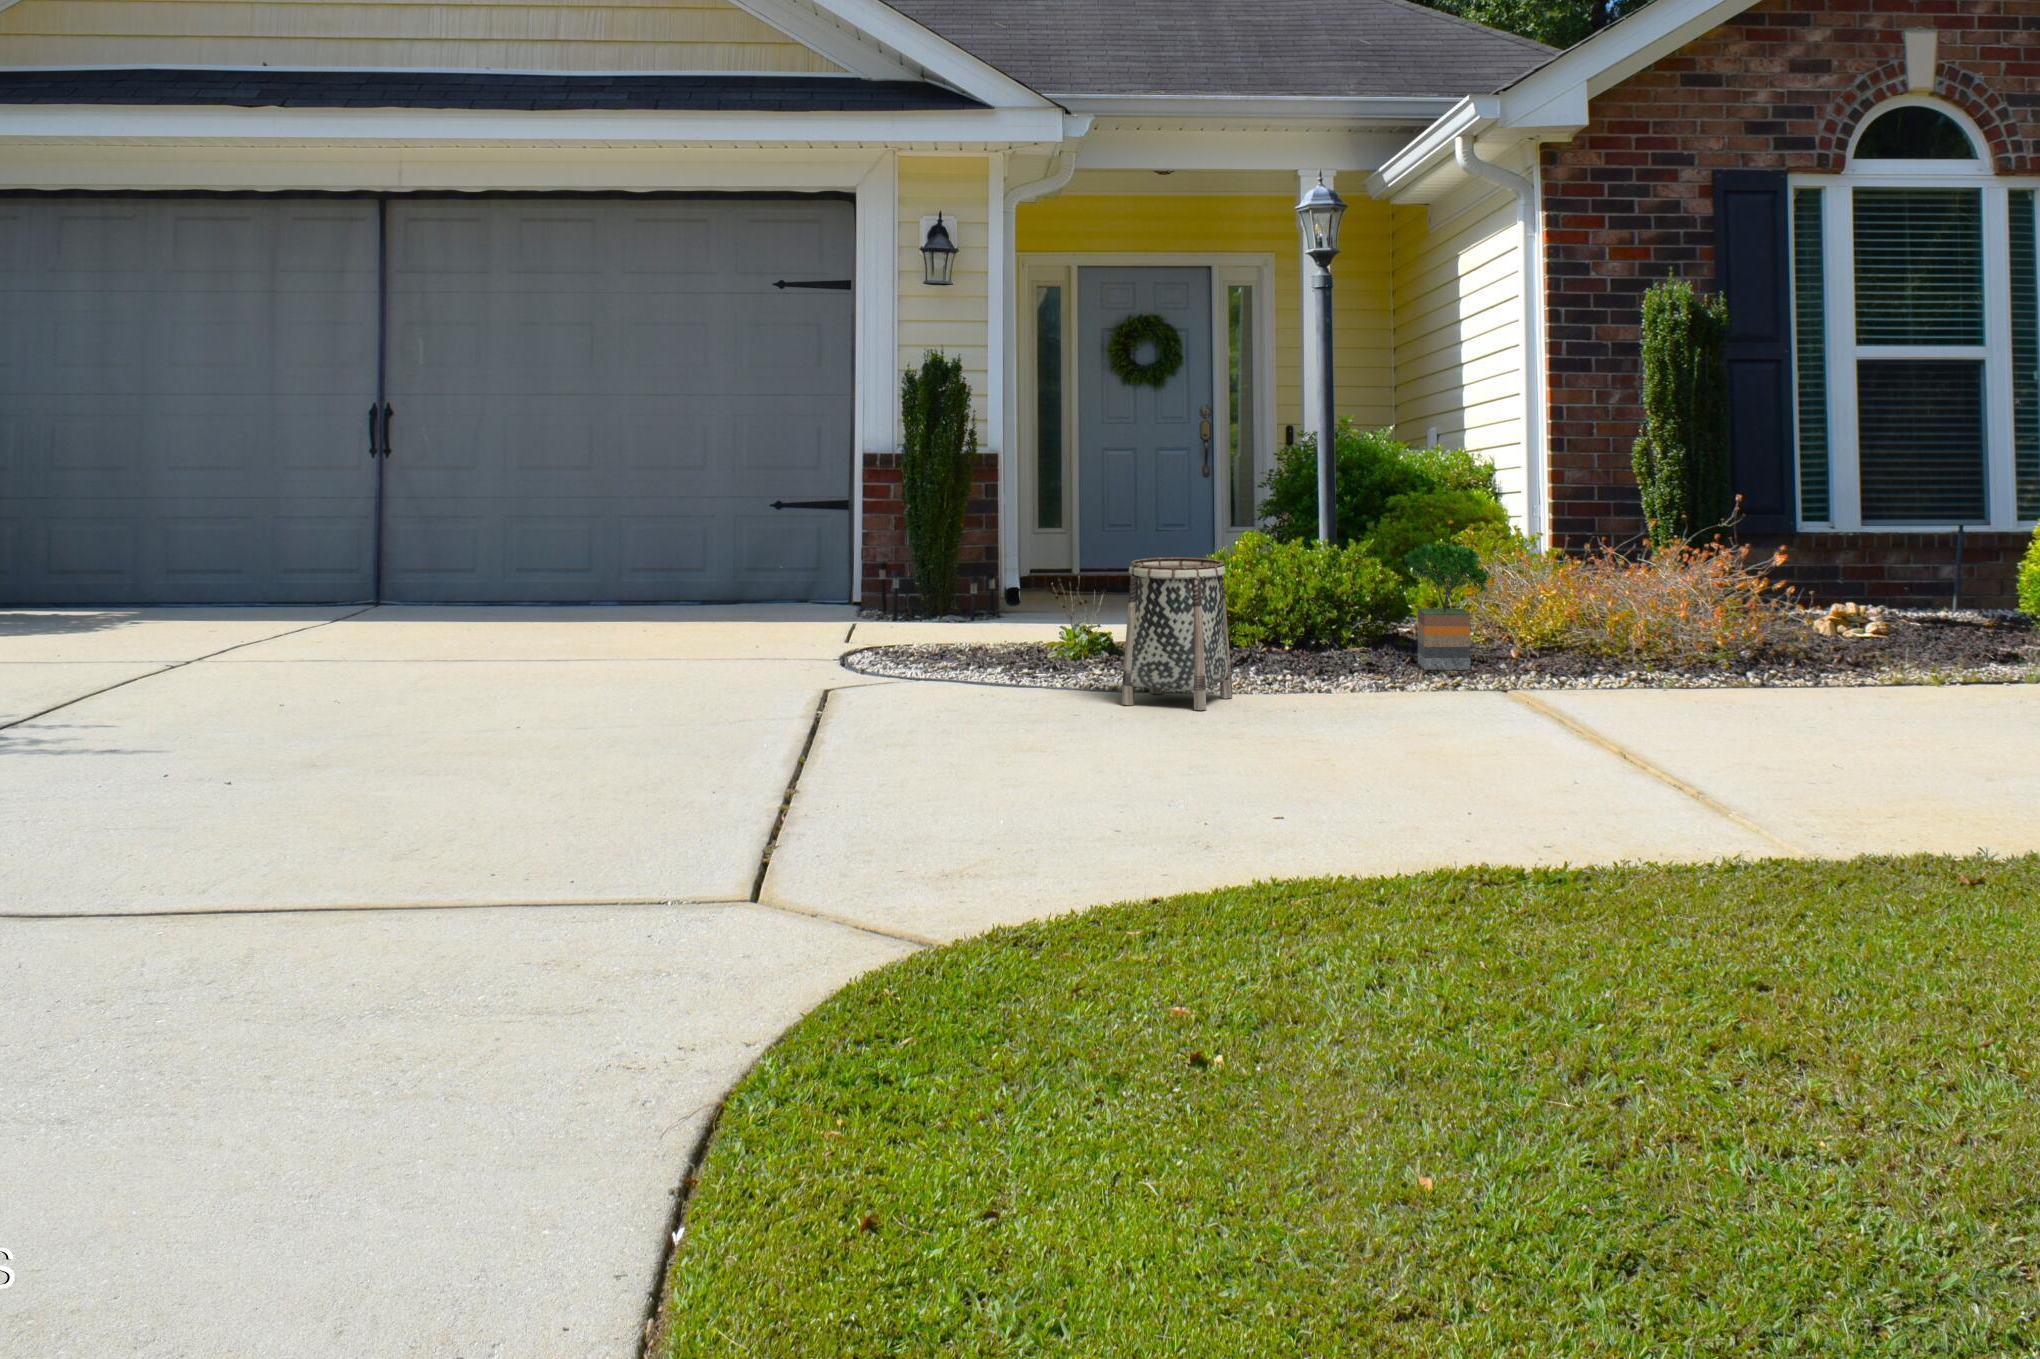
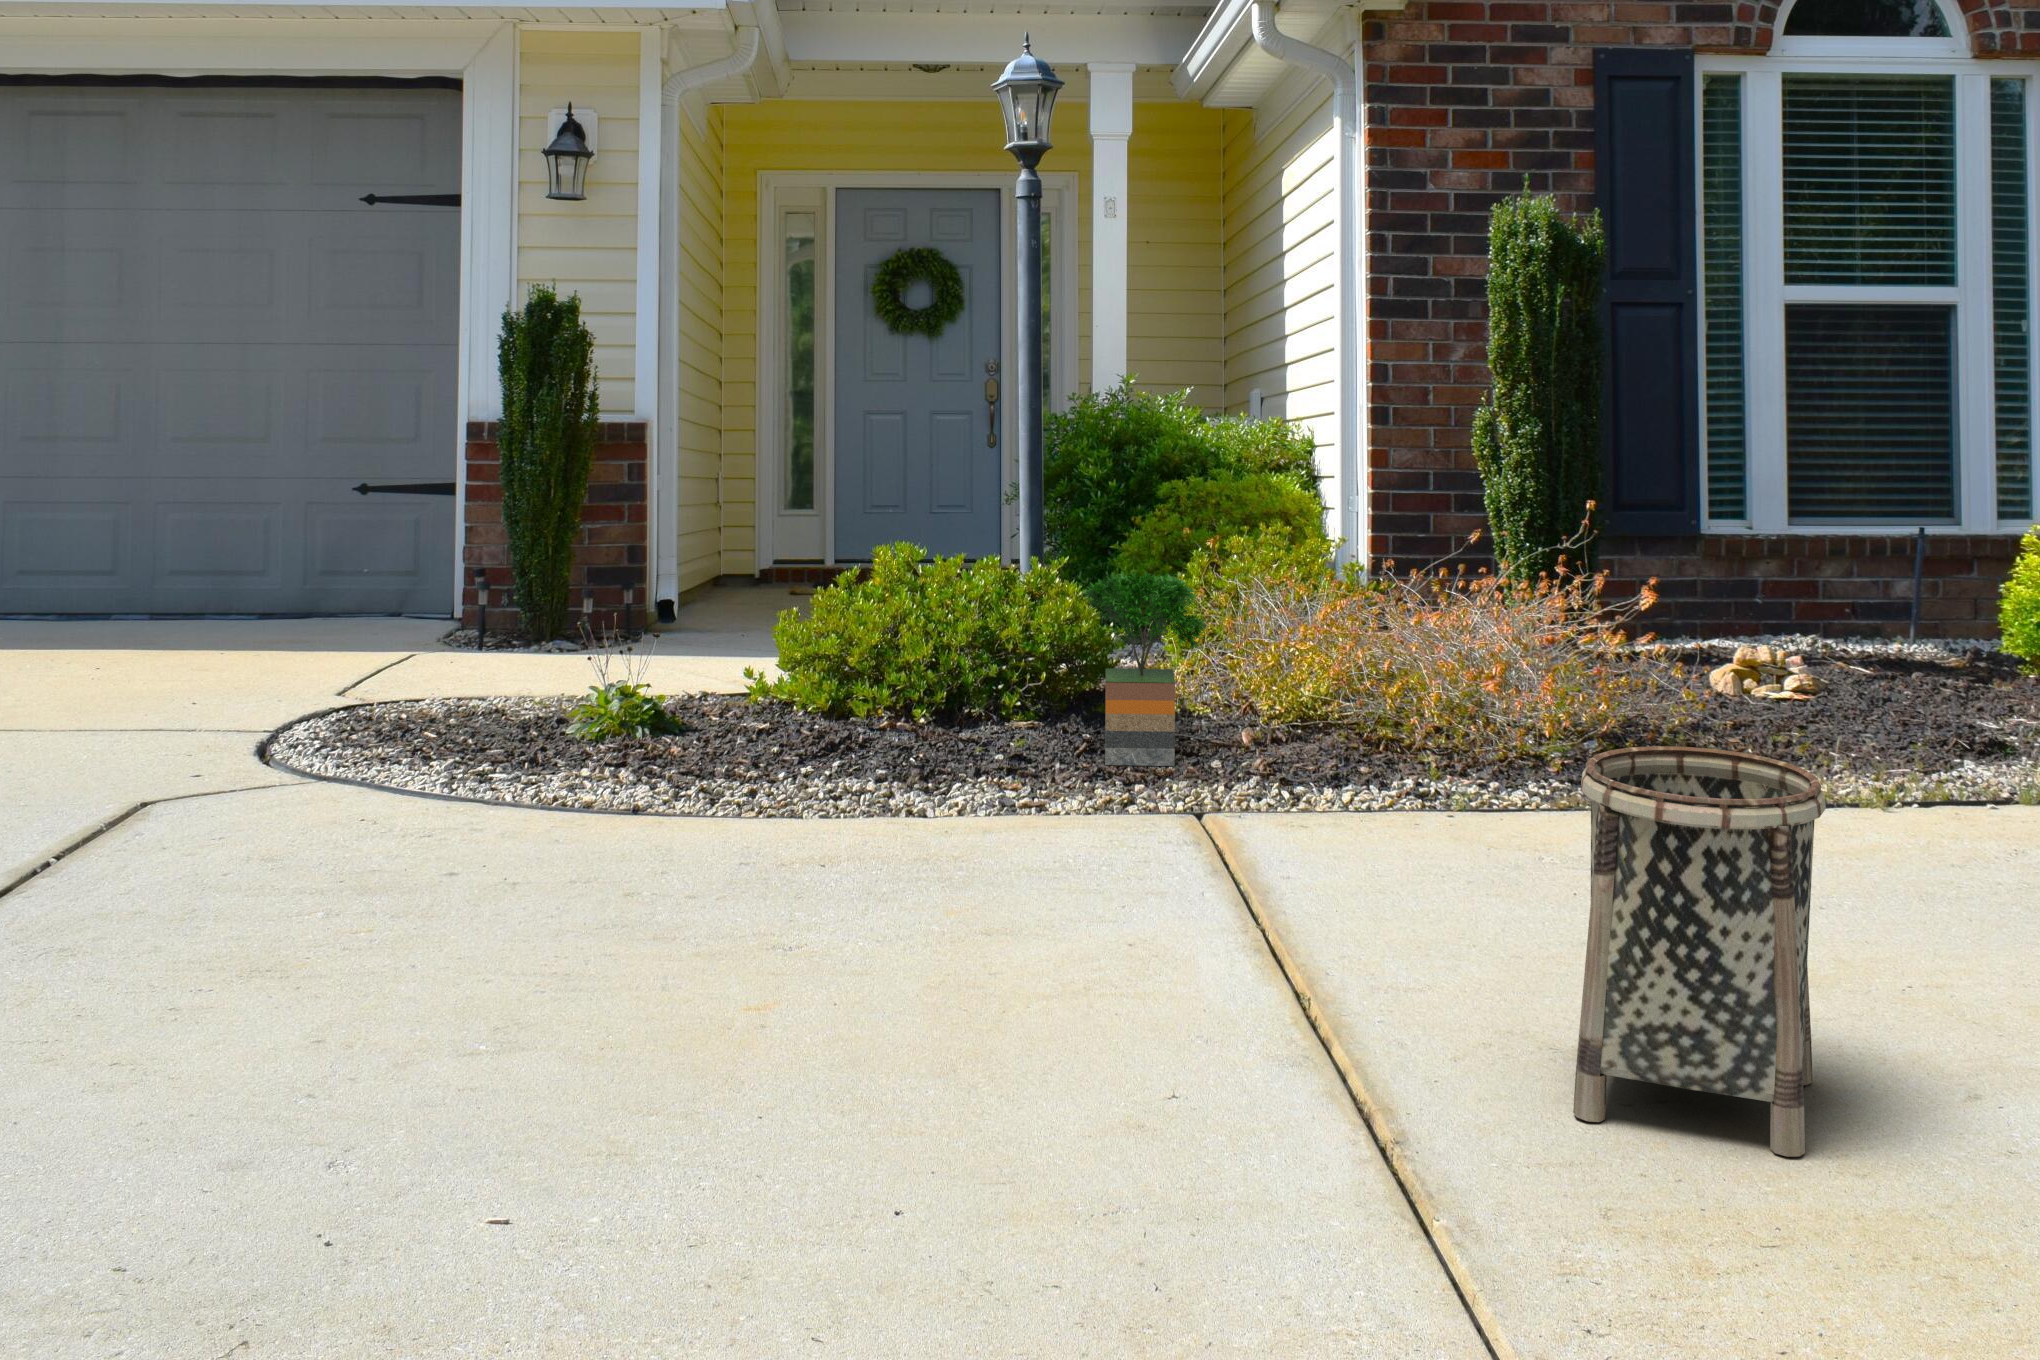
basket: present [1122,557,1232,710] -> present [1573,746,1826,1157]

